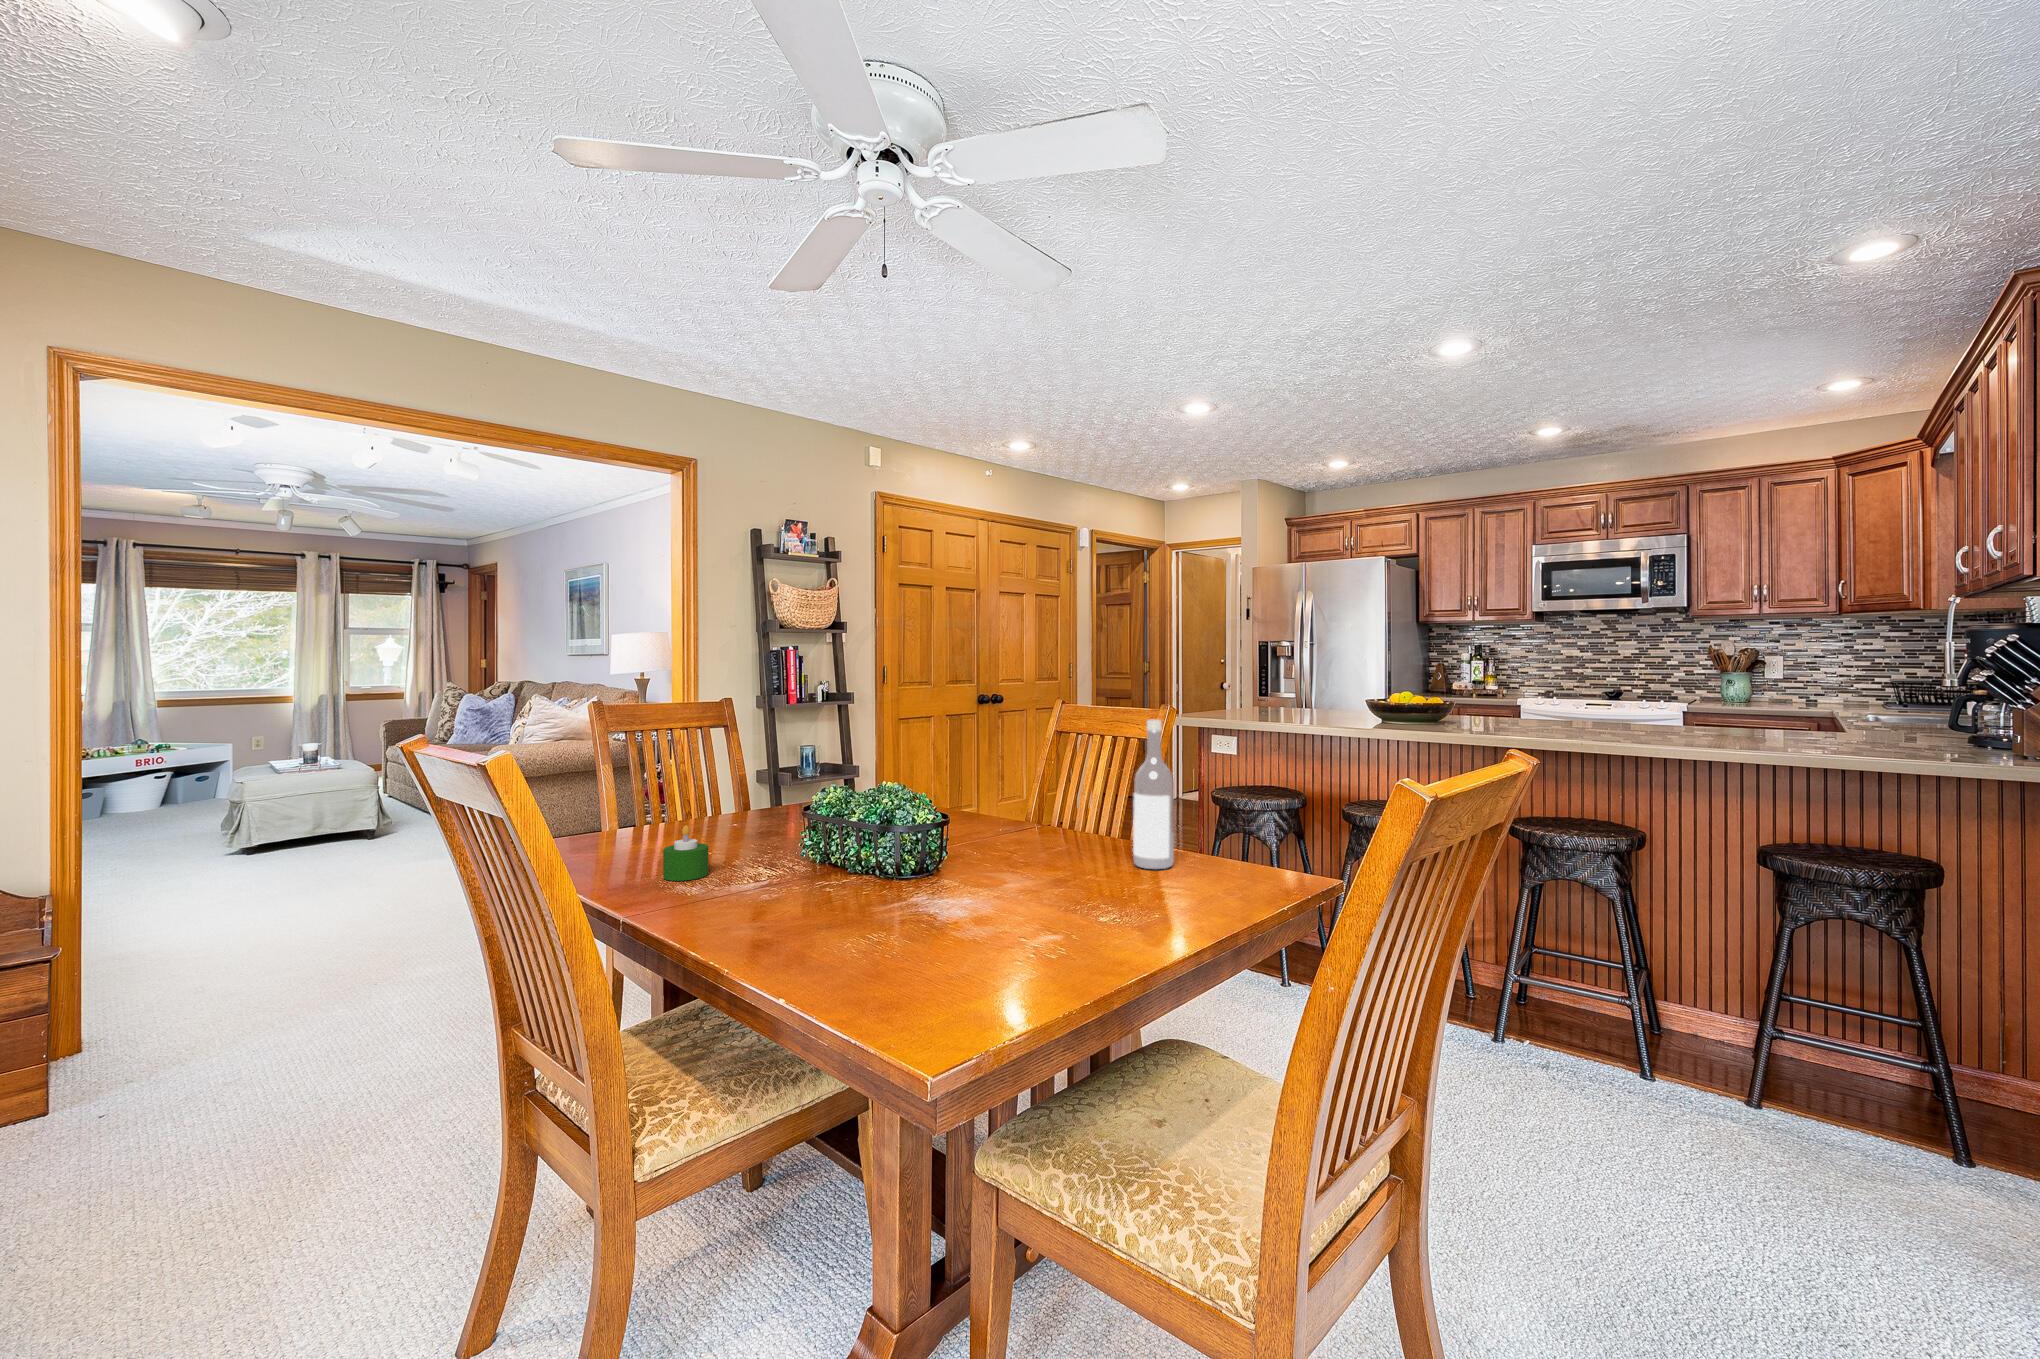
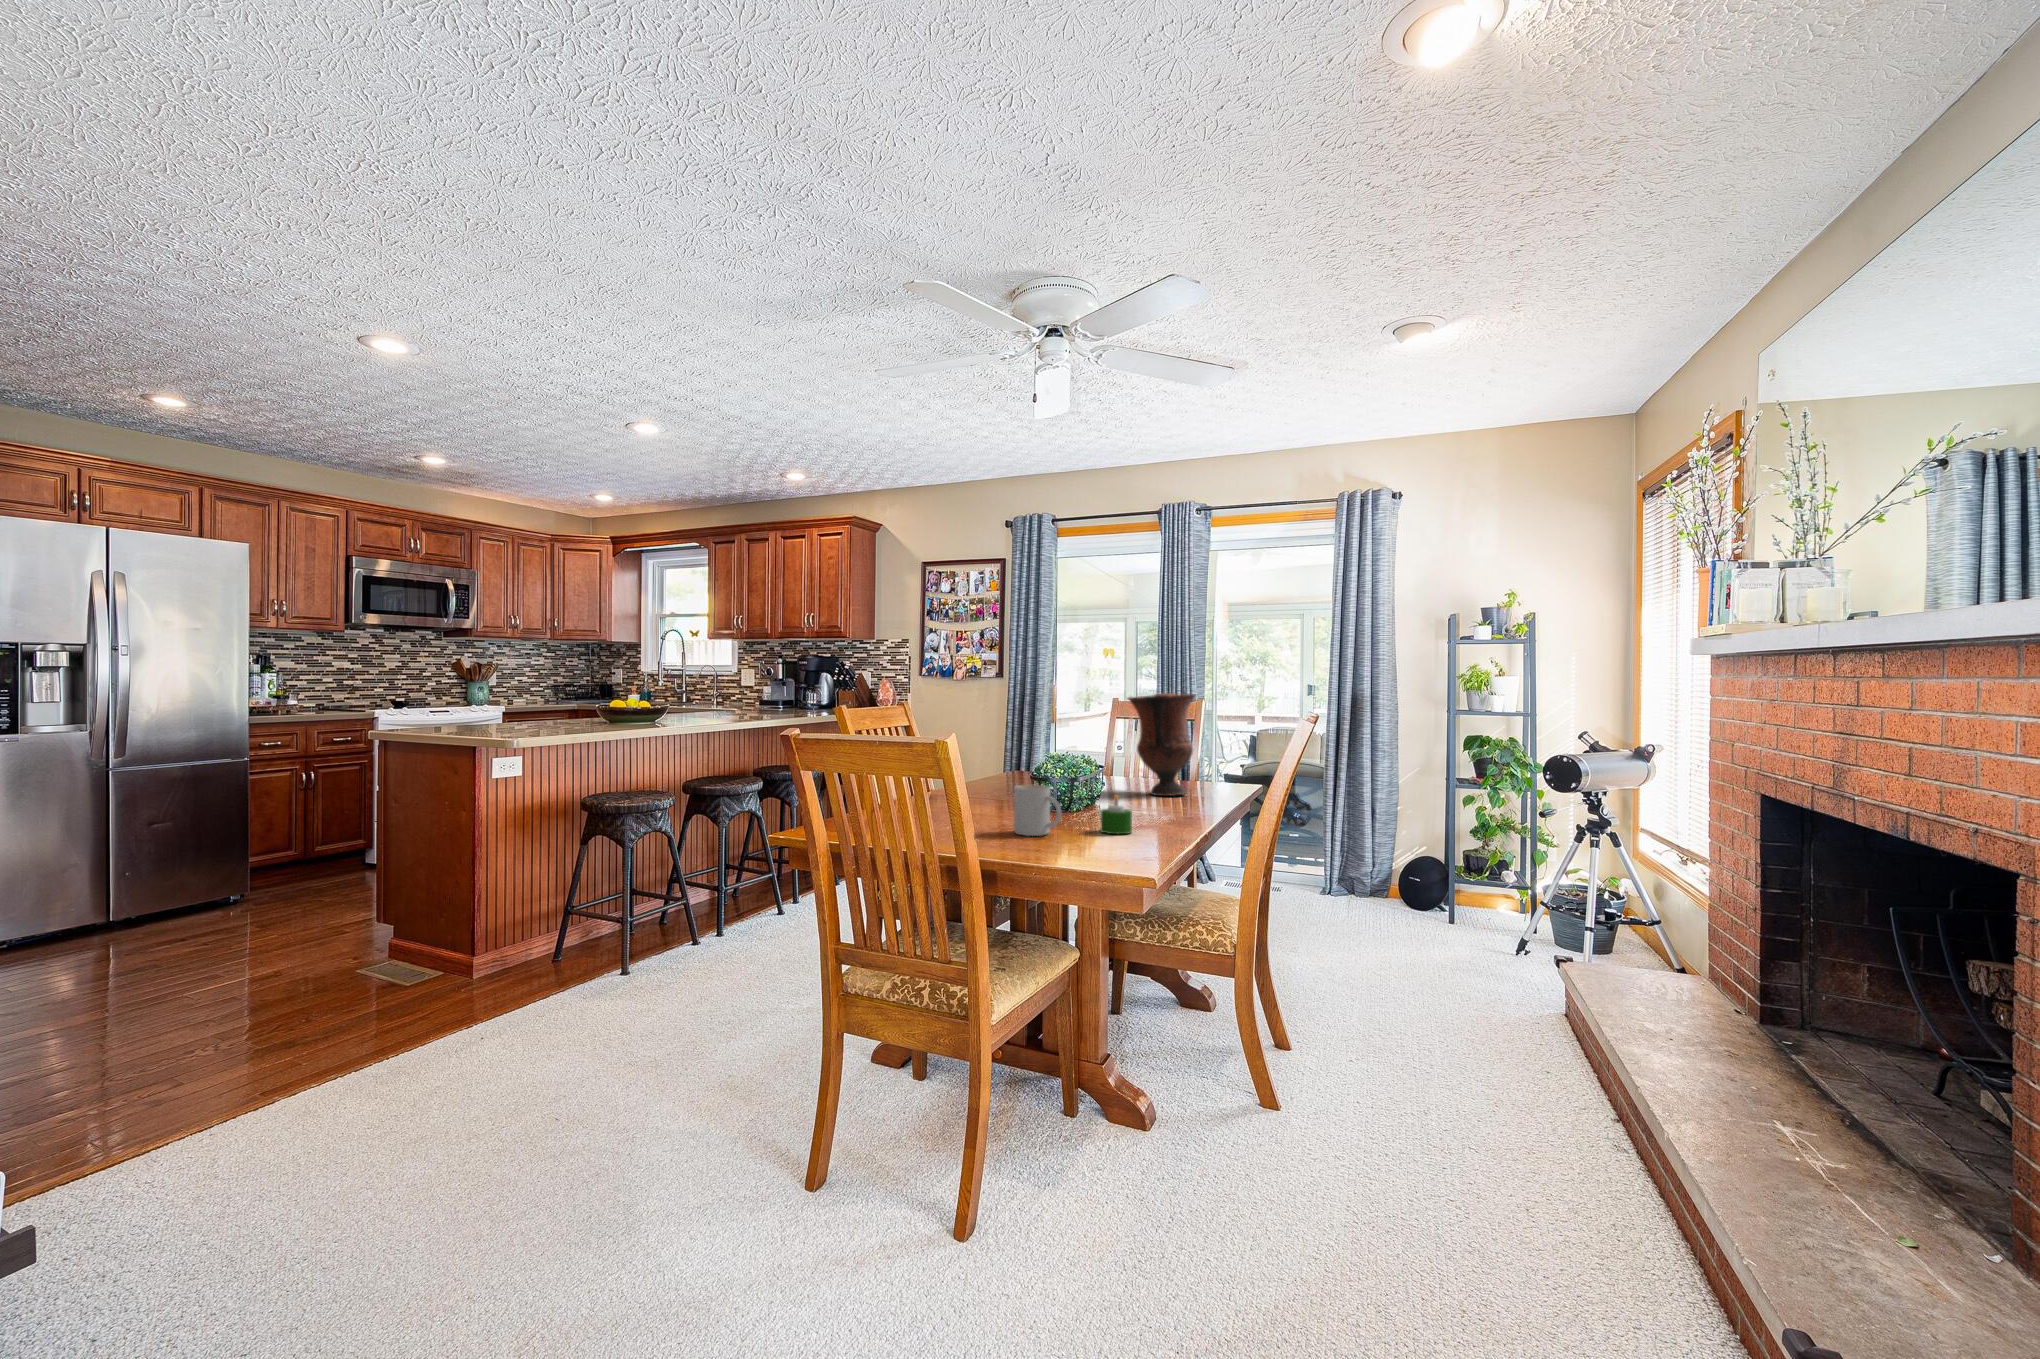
vase: none [913,711,1098,958] -> present [1127,693,1196,796]
wine bottle: present [1133,720,1174,869] -> none [1001,704,1023,787]
mug: none [697,793,759,854] -> present [1014,785,1061,836]

